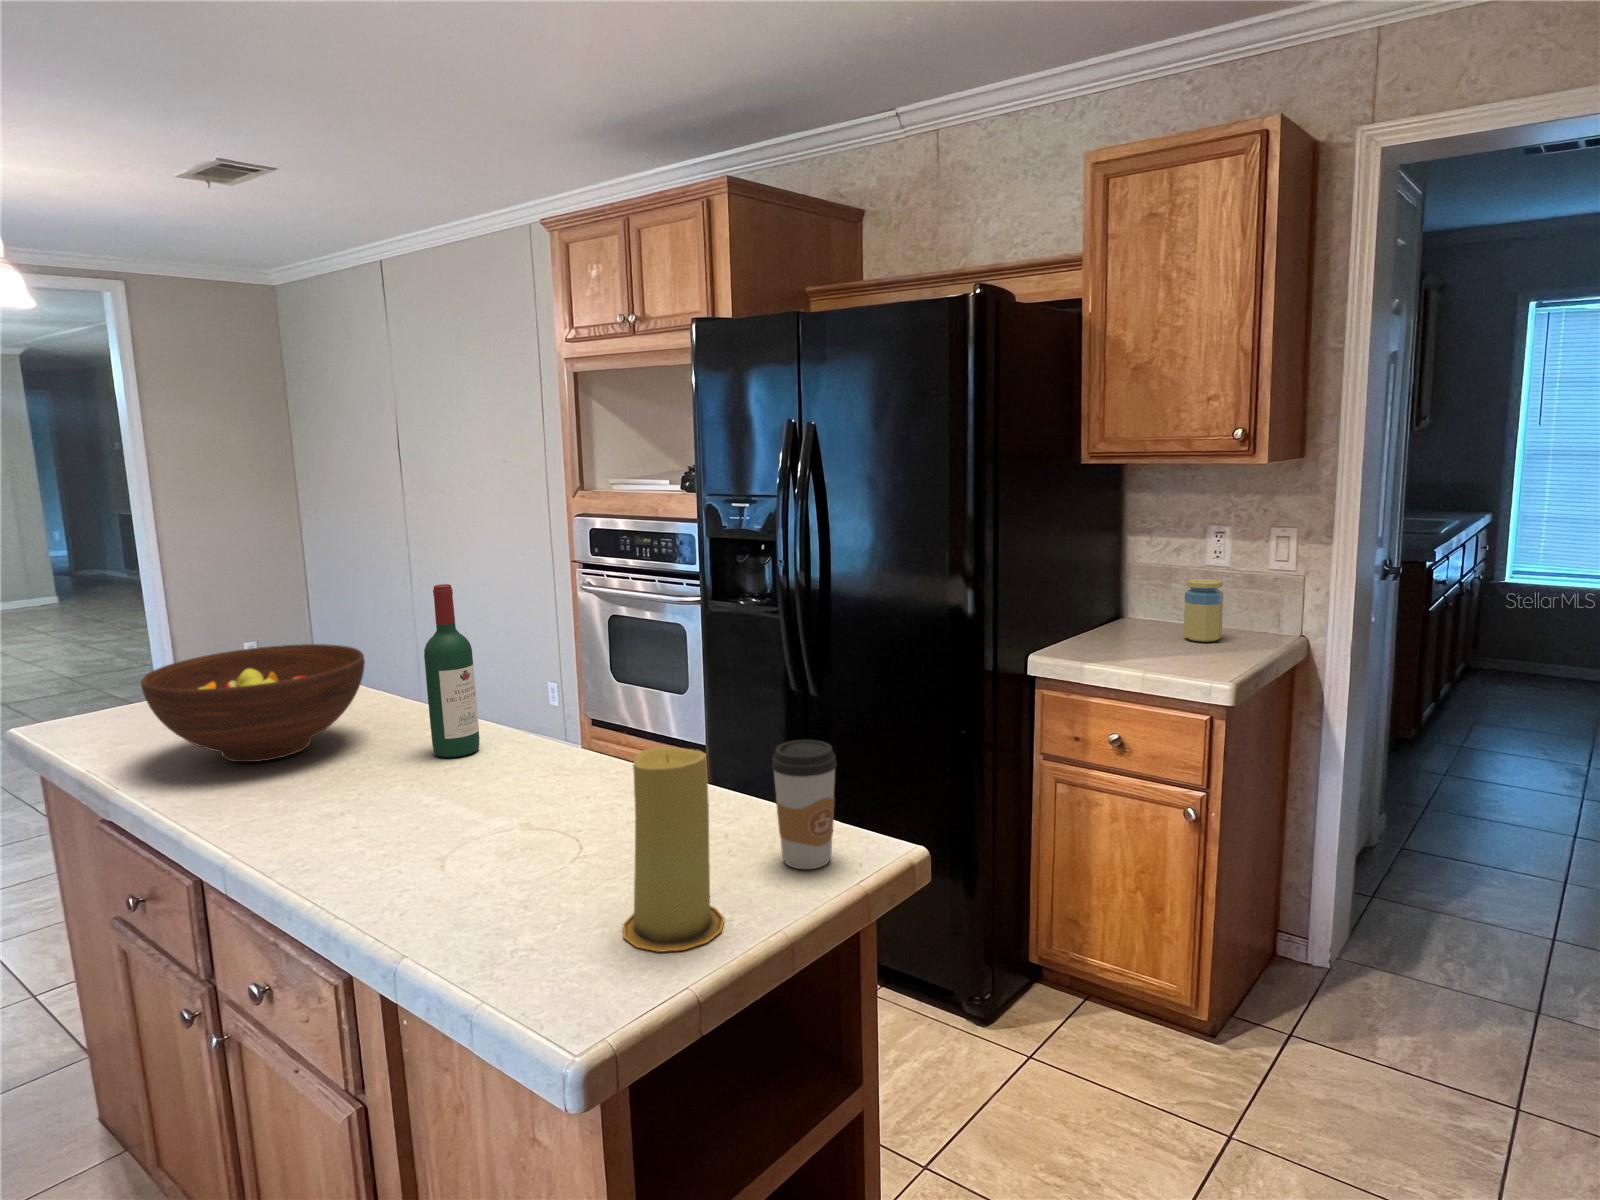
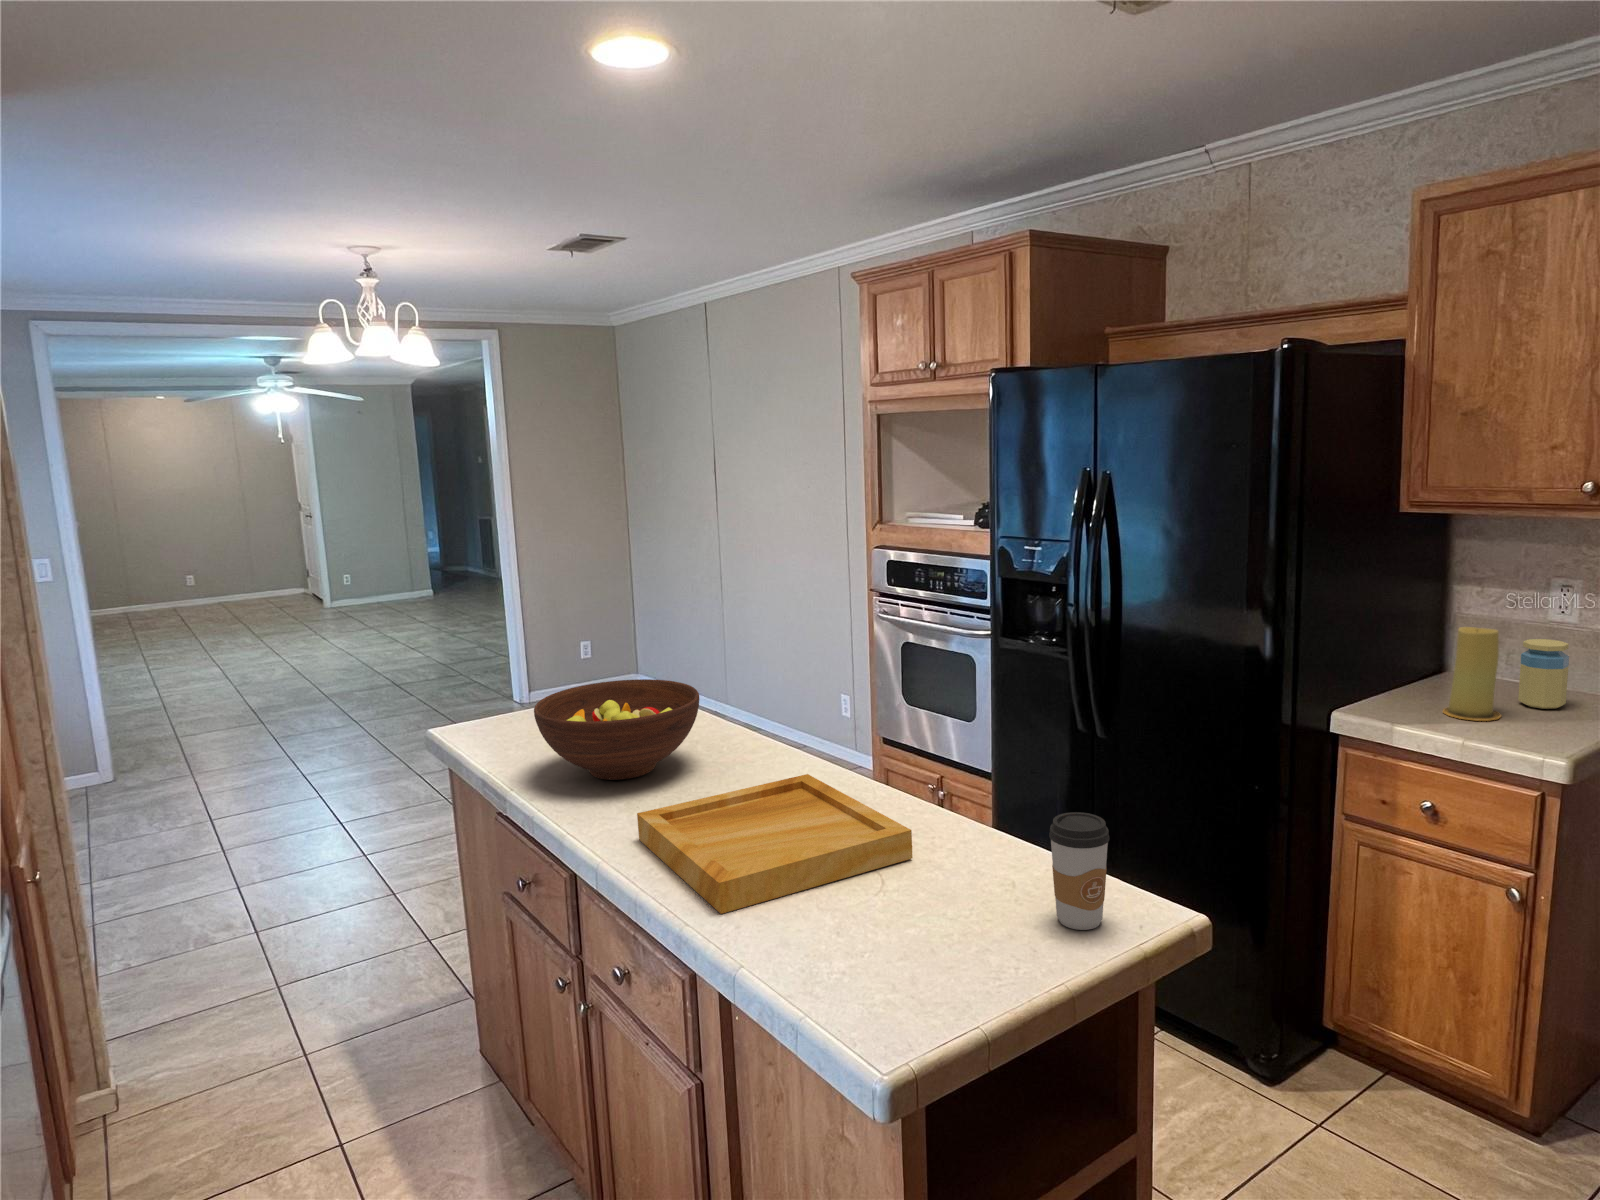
wine bottle: present [424,584,479,757] -> none [749,639,792,788]
tray: none [275,736,619,897] -> present [637,774,912,914]
candle: present [623,747,724,952] -> present [1443,627,1501,721]

